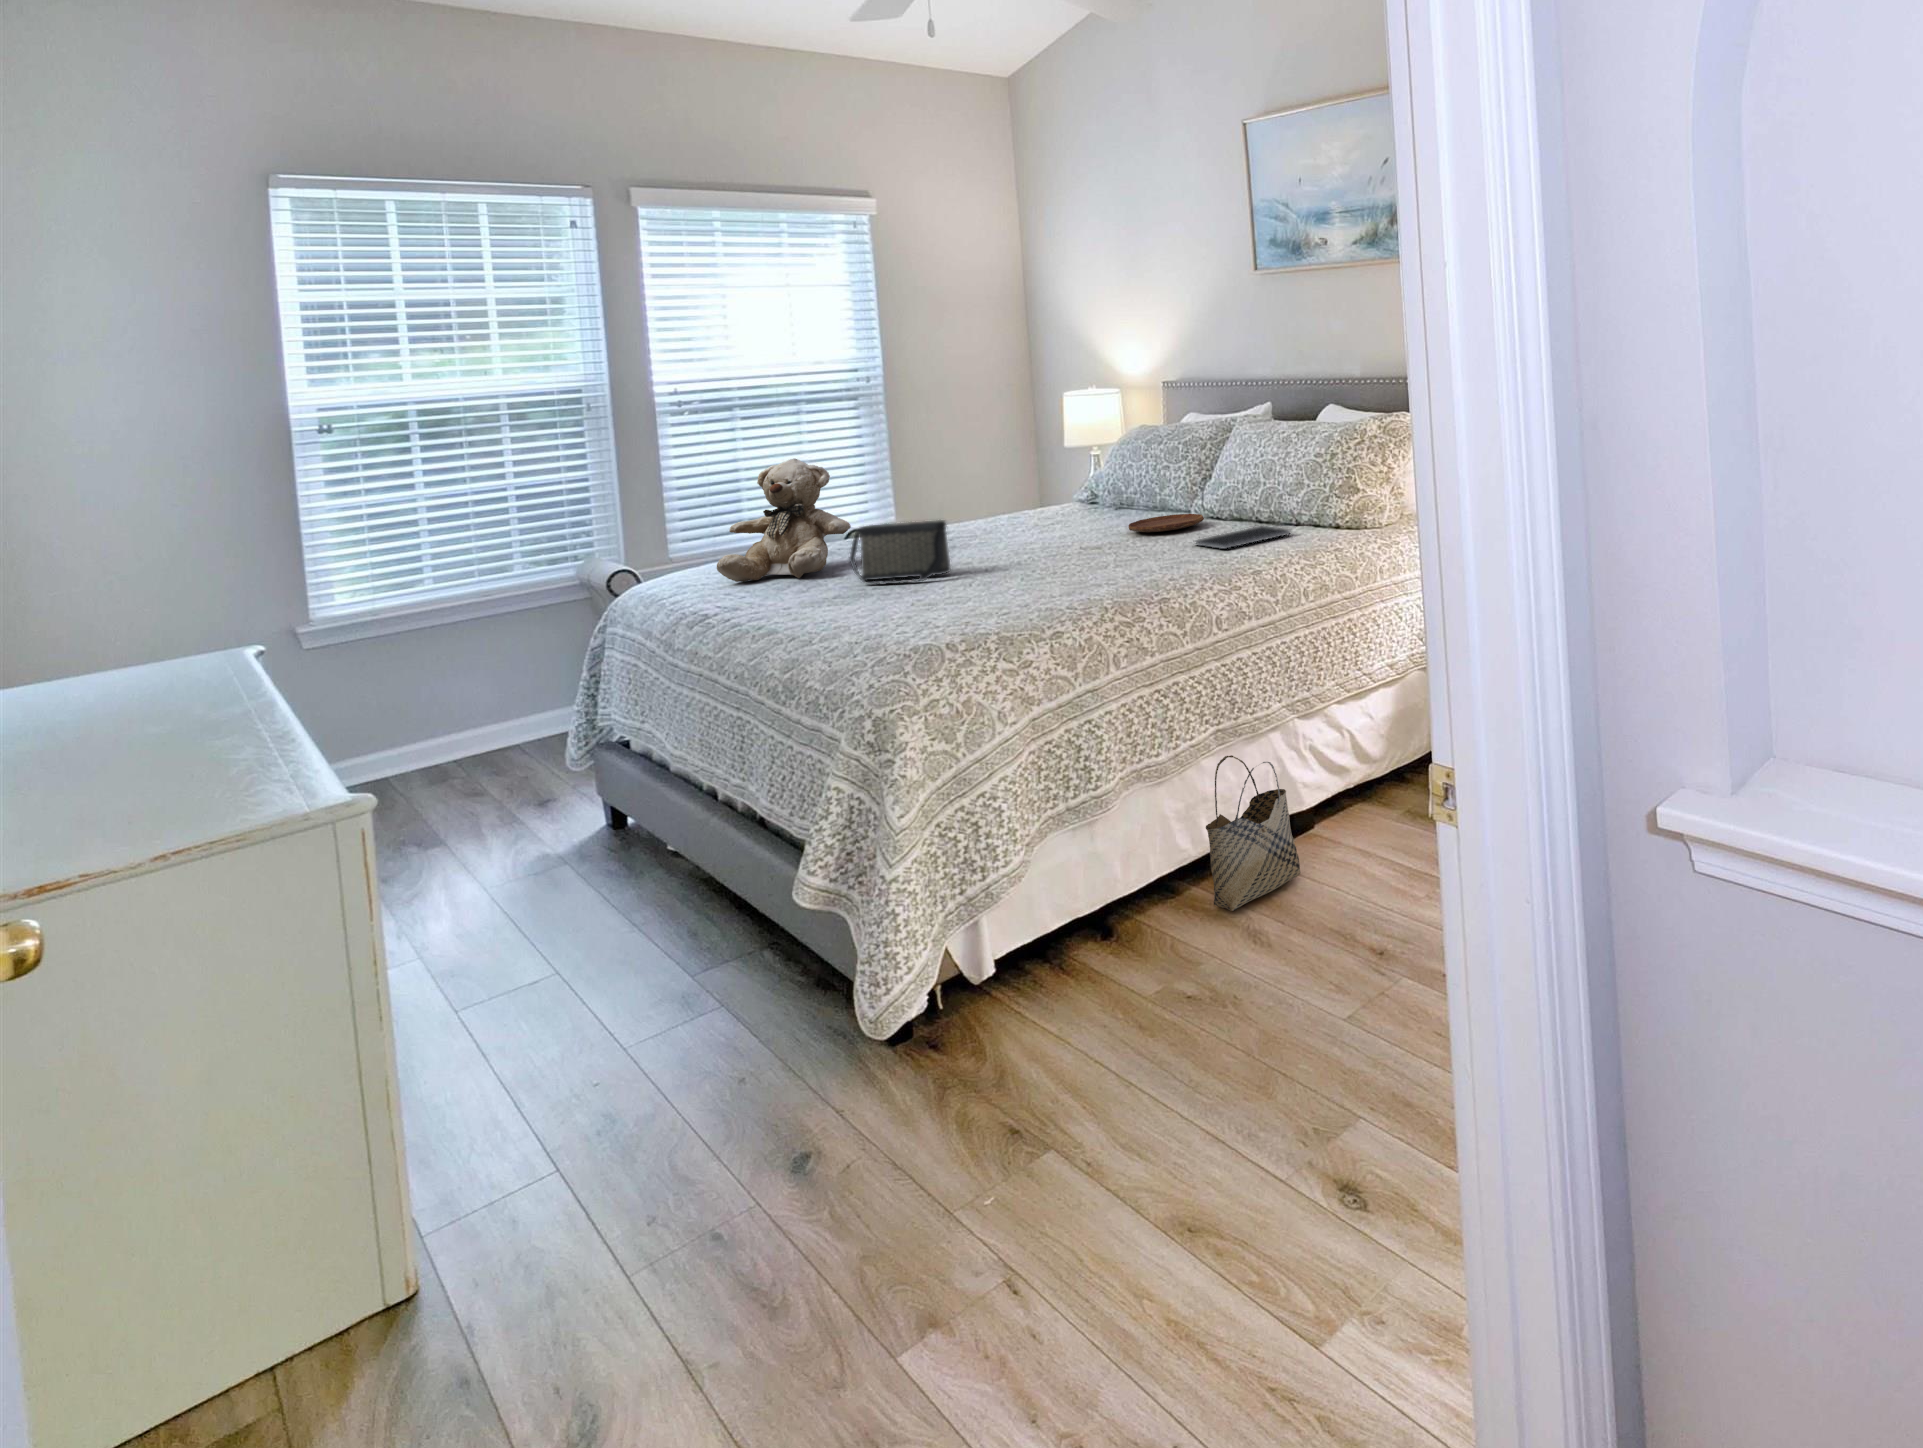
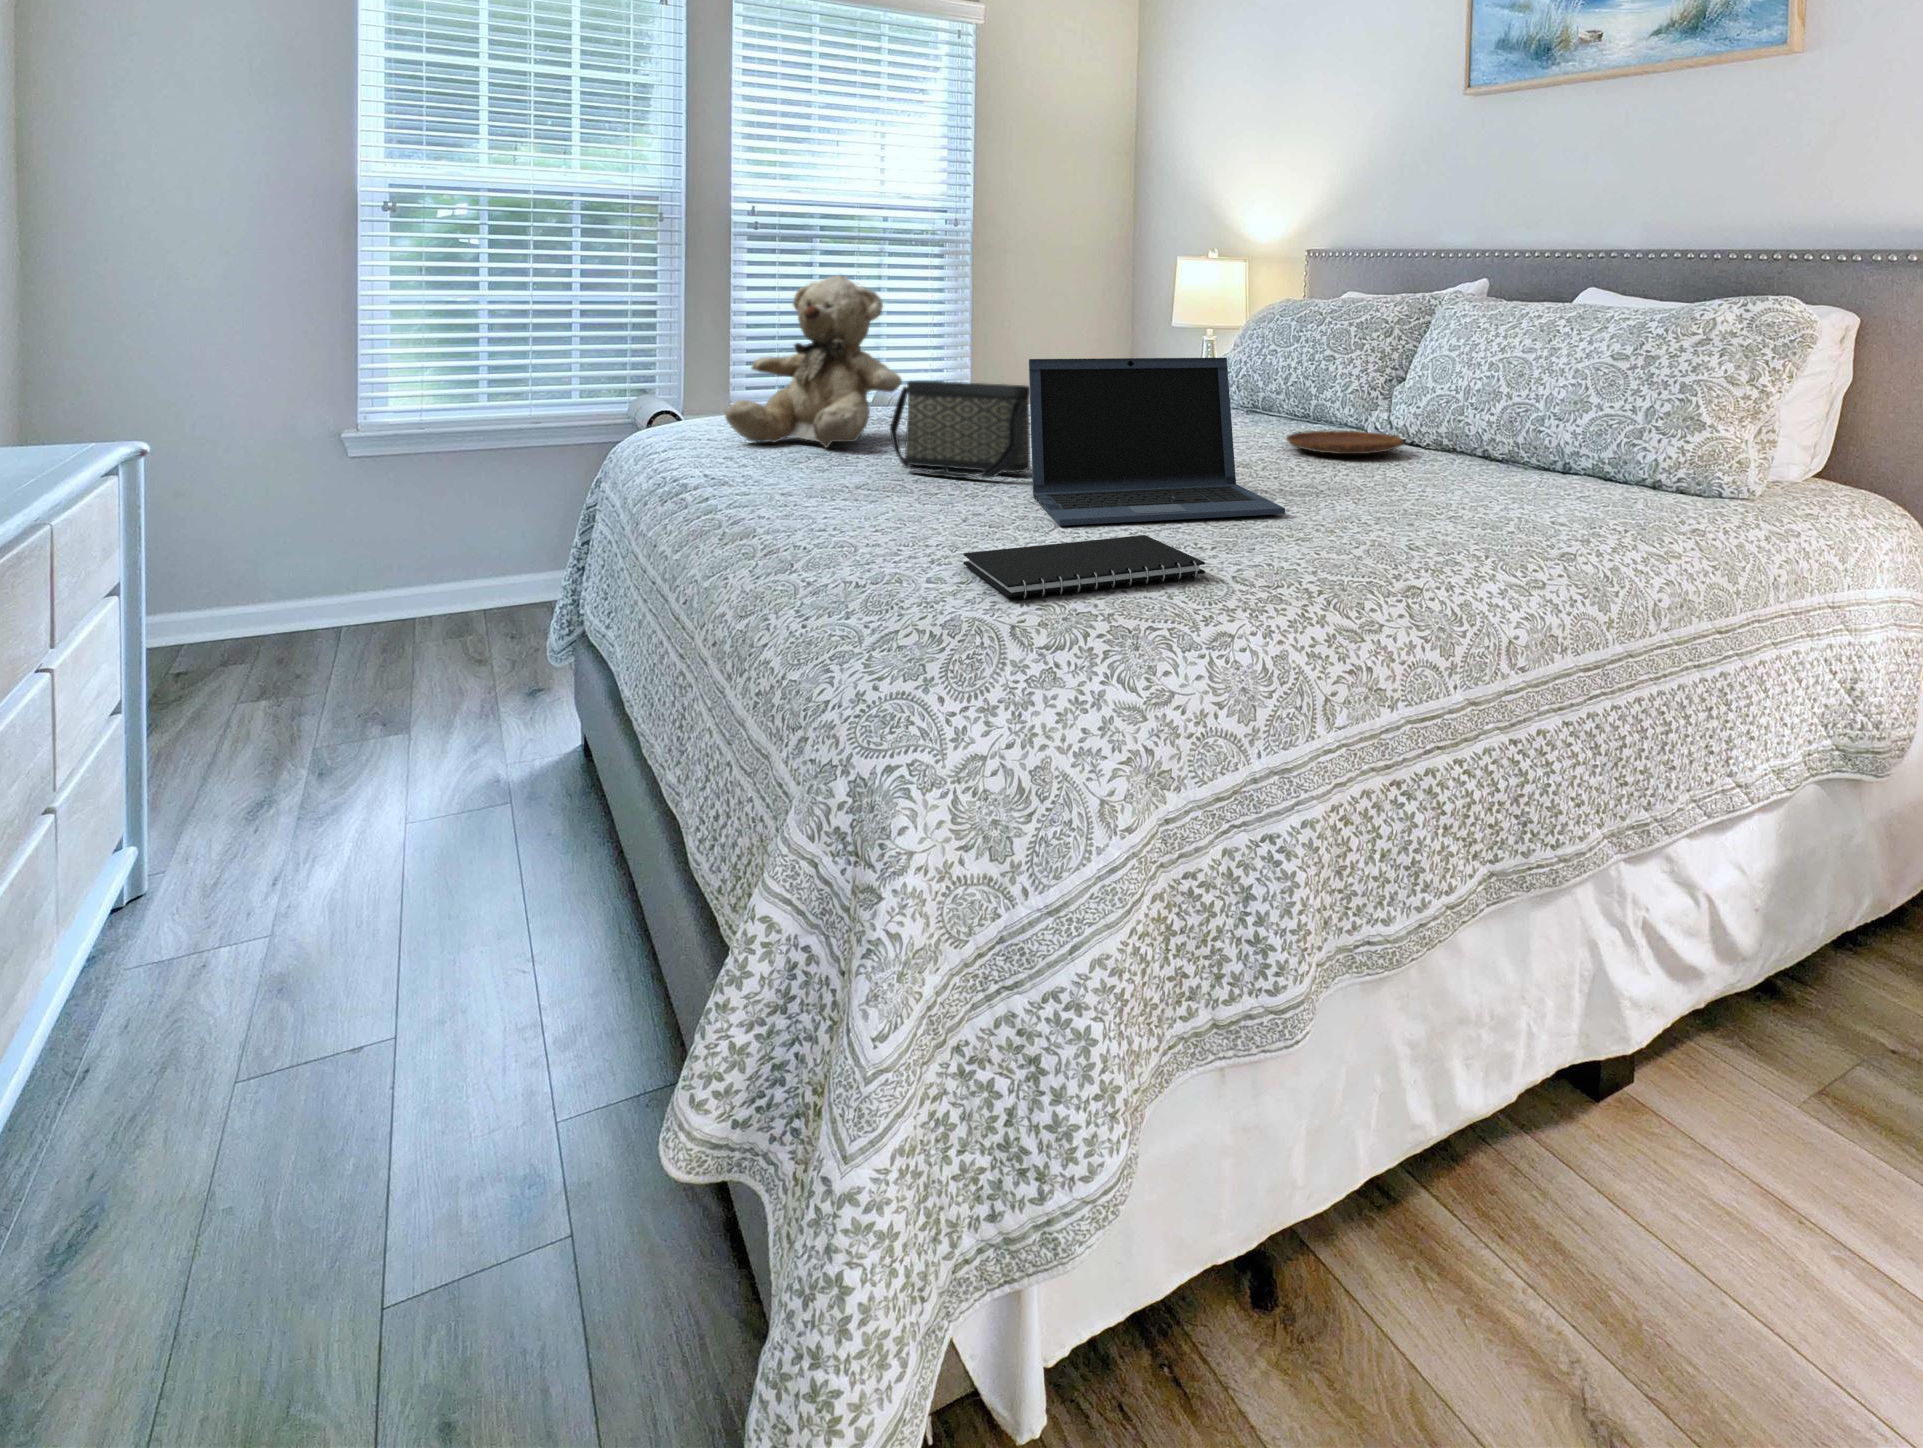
laptop: none [943,488,1107,600] -> present [1029,358,1285,526]
notebook: present [1196,526,1290,549] -> present [963,535,1205,599]
woven basket: present [1206,755,1300,911] -> none [1470,929,1646,1304]

